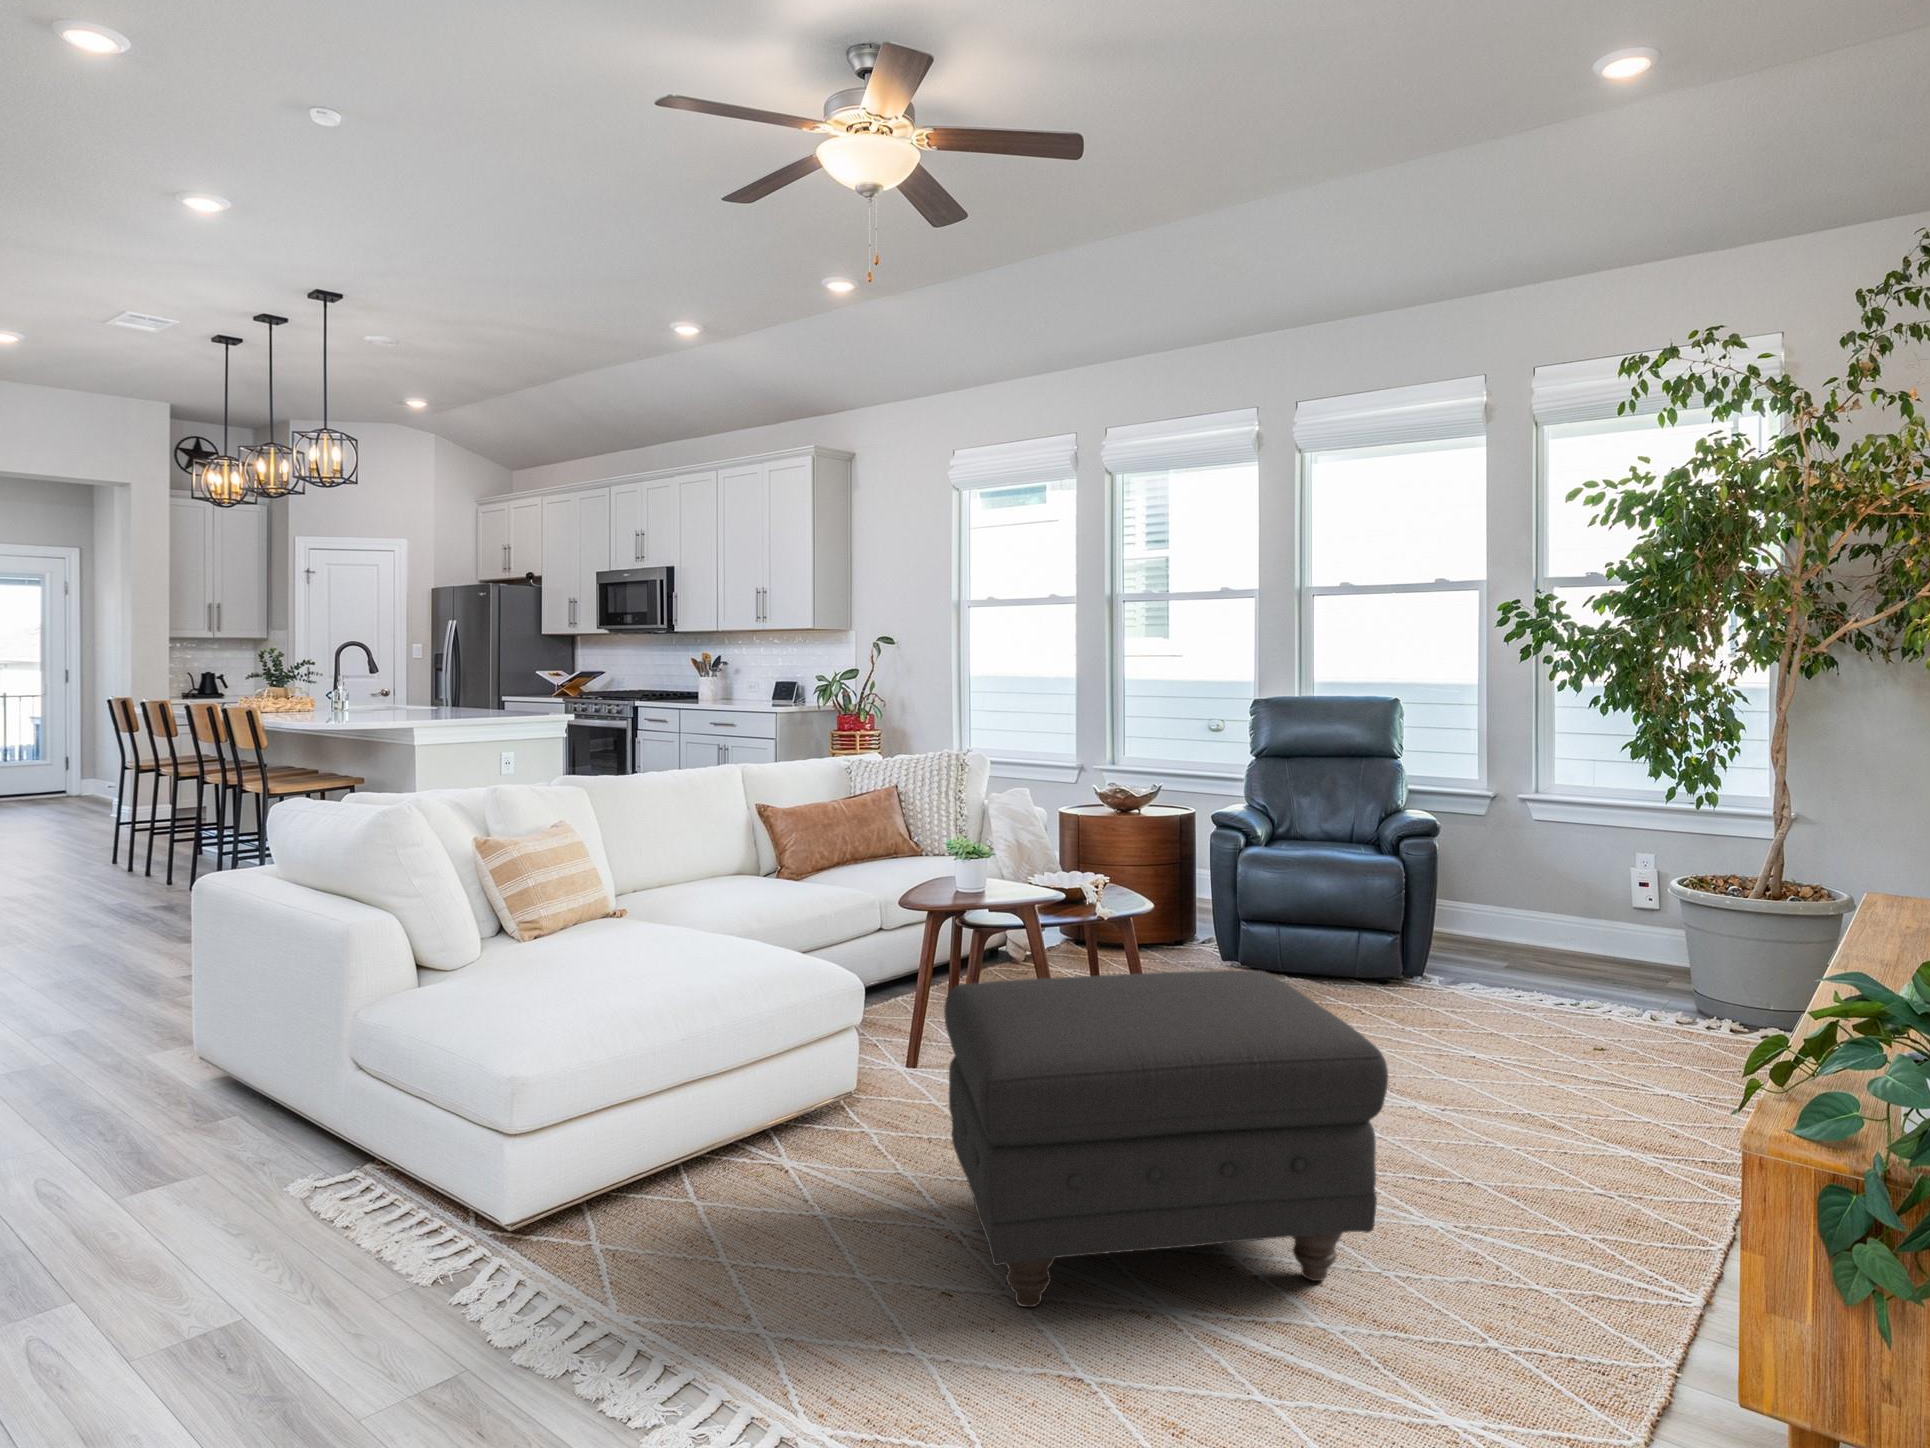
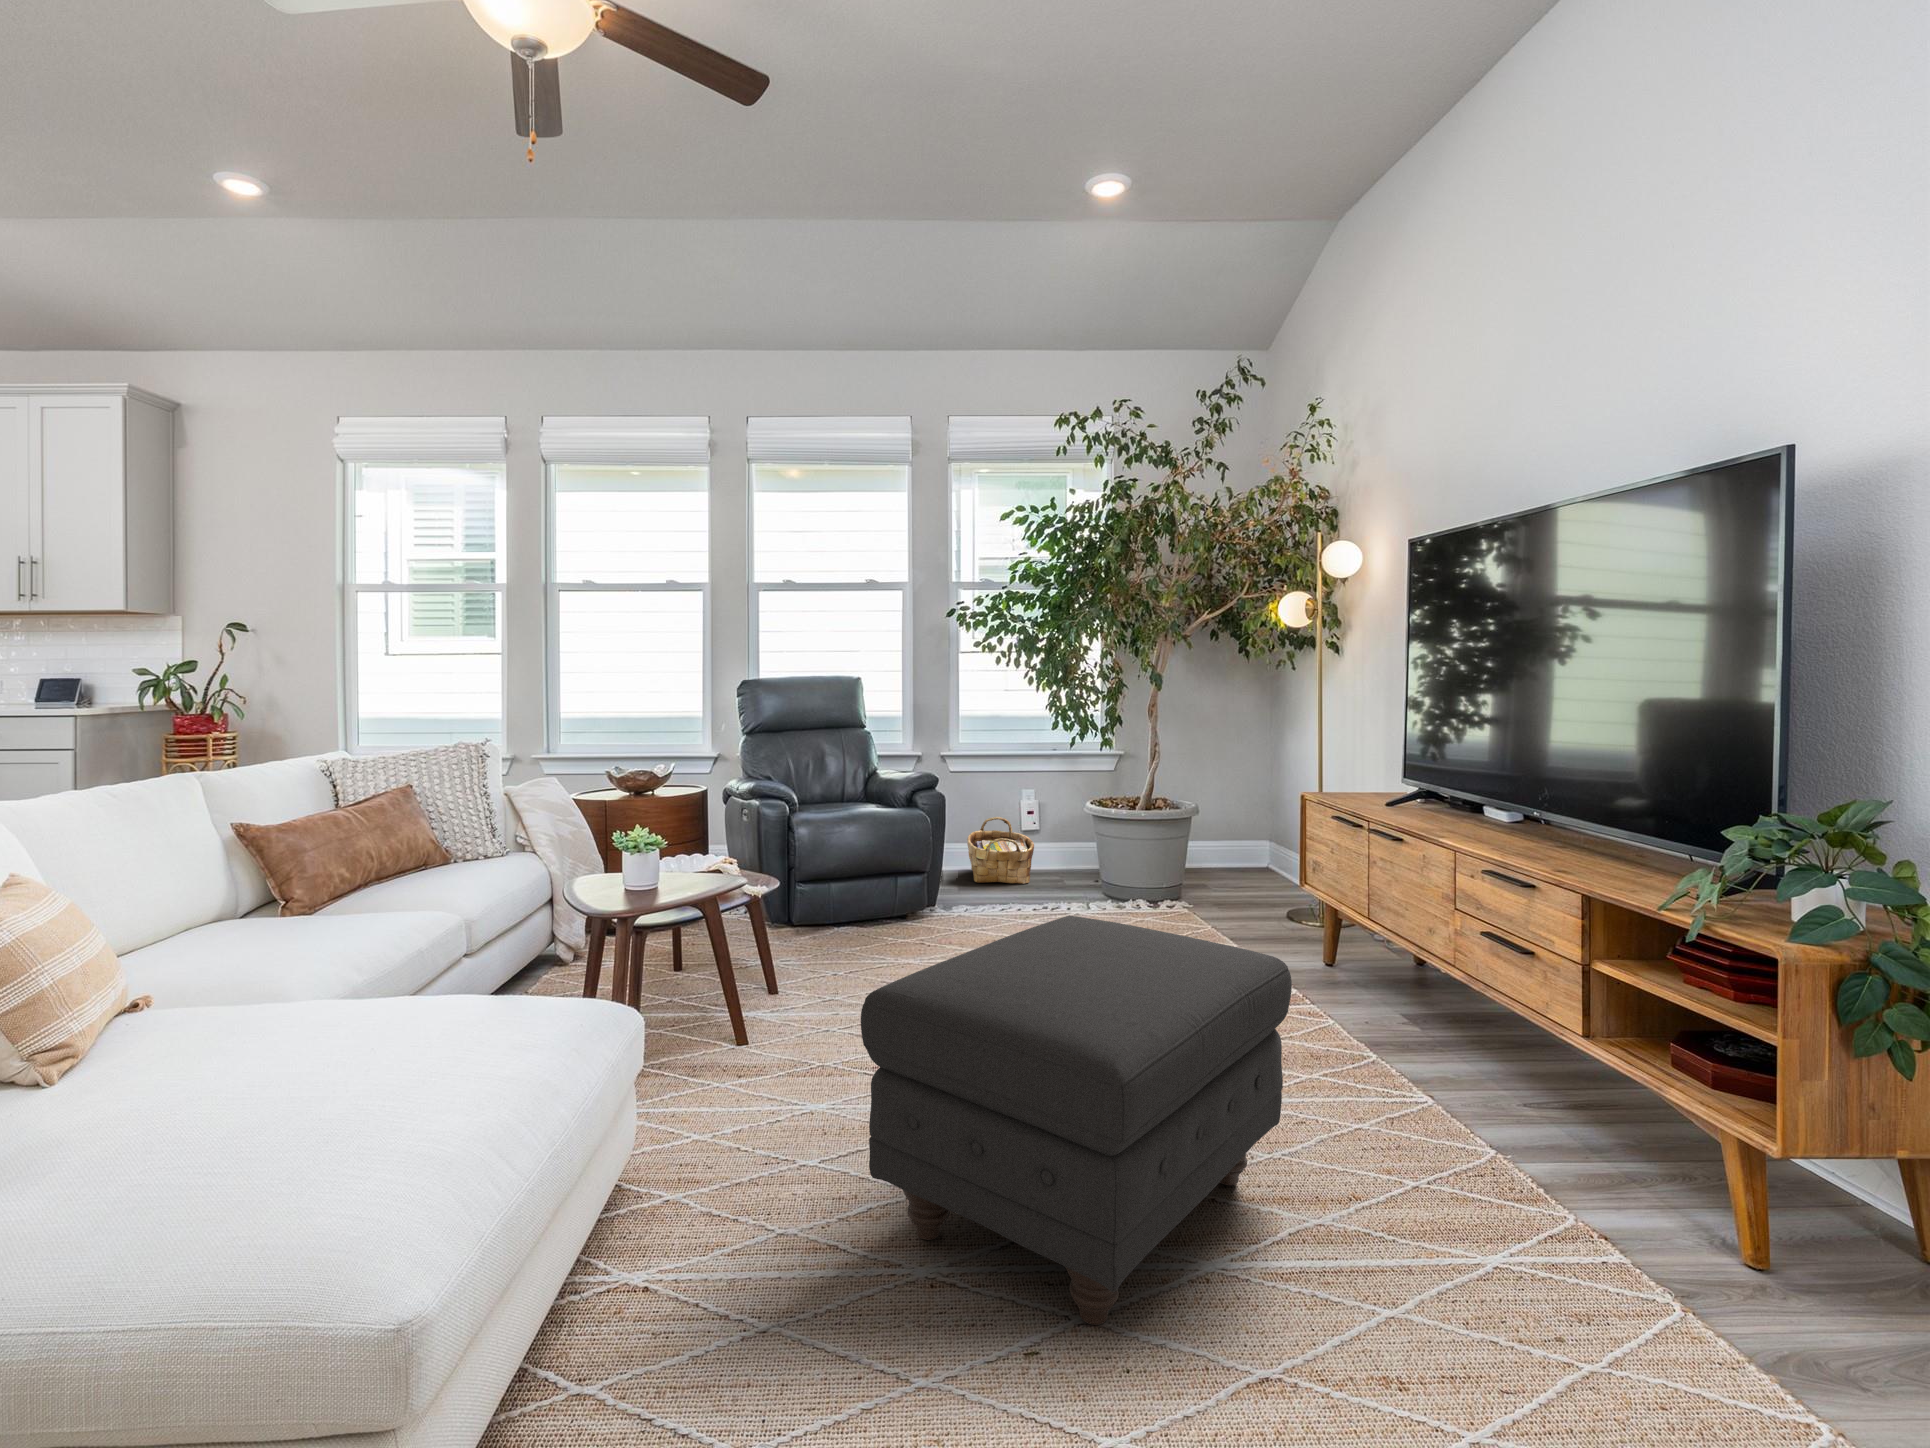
woven basket: none [1537,885,1638,977] -> present [967,817,1034,884]

